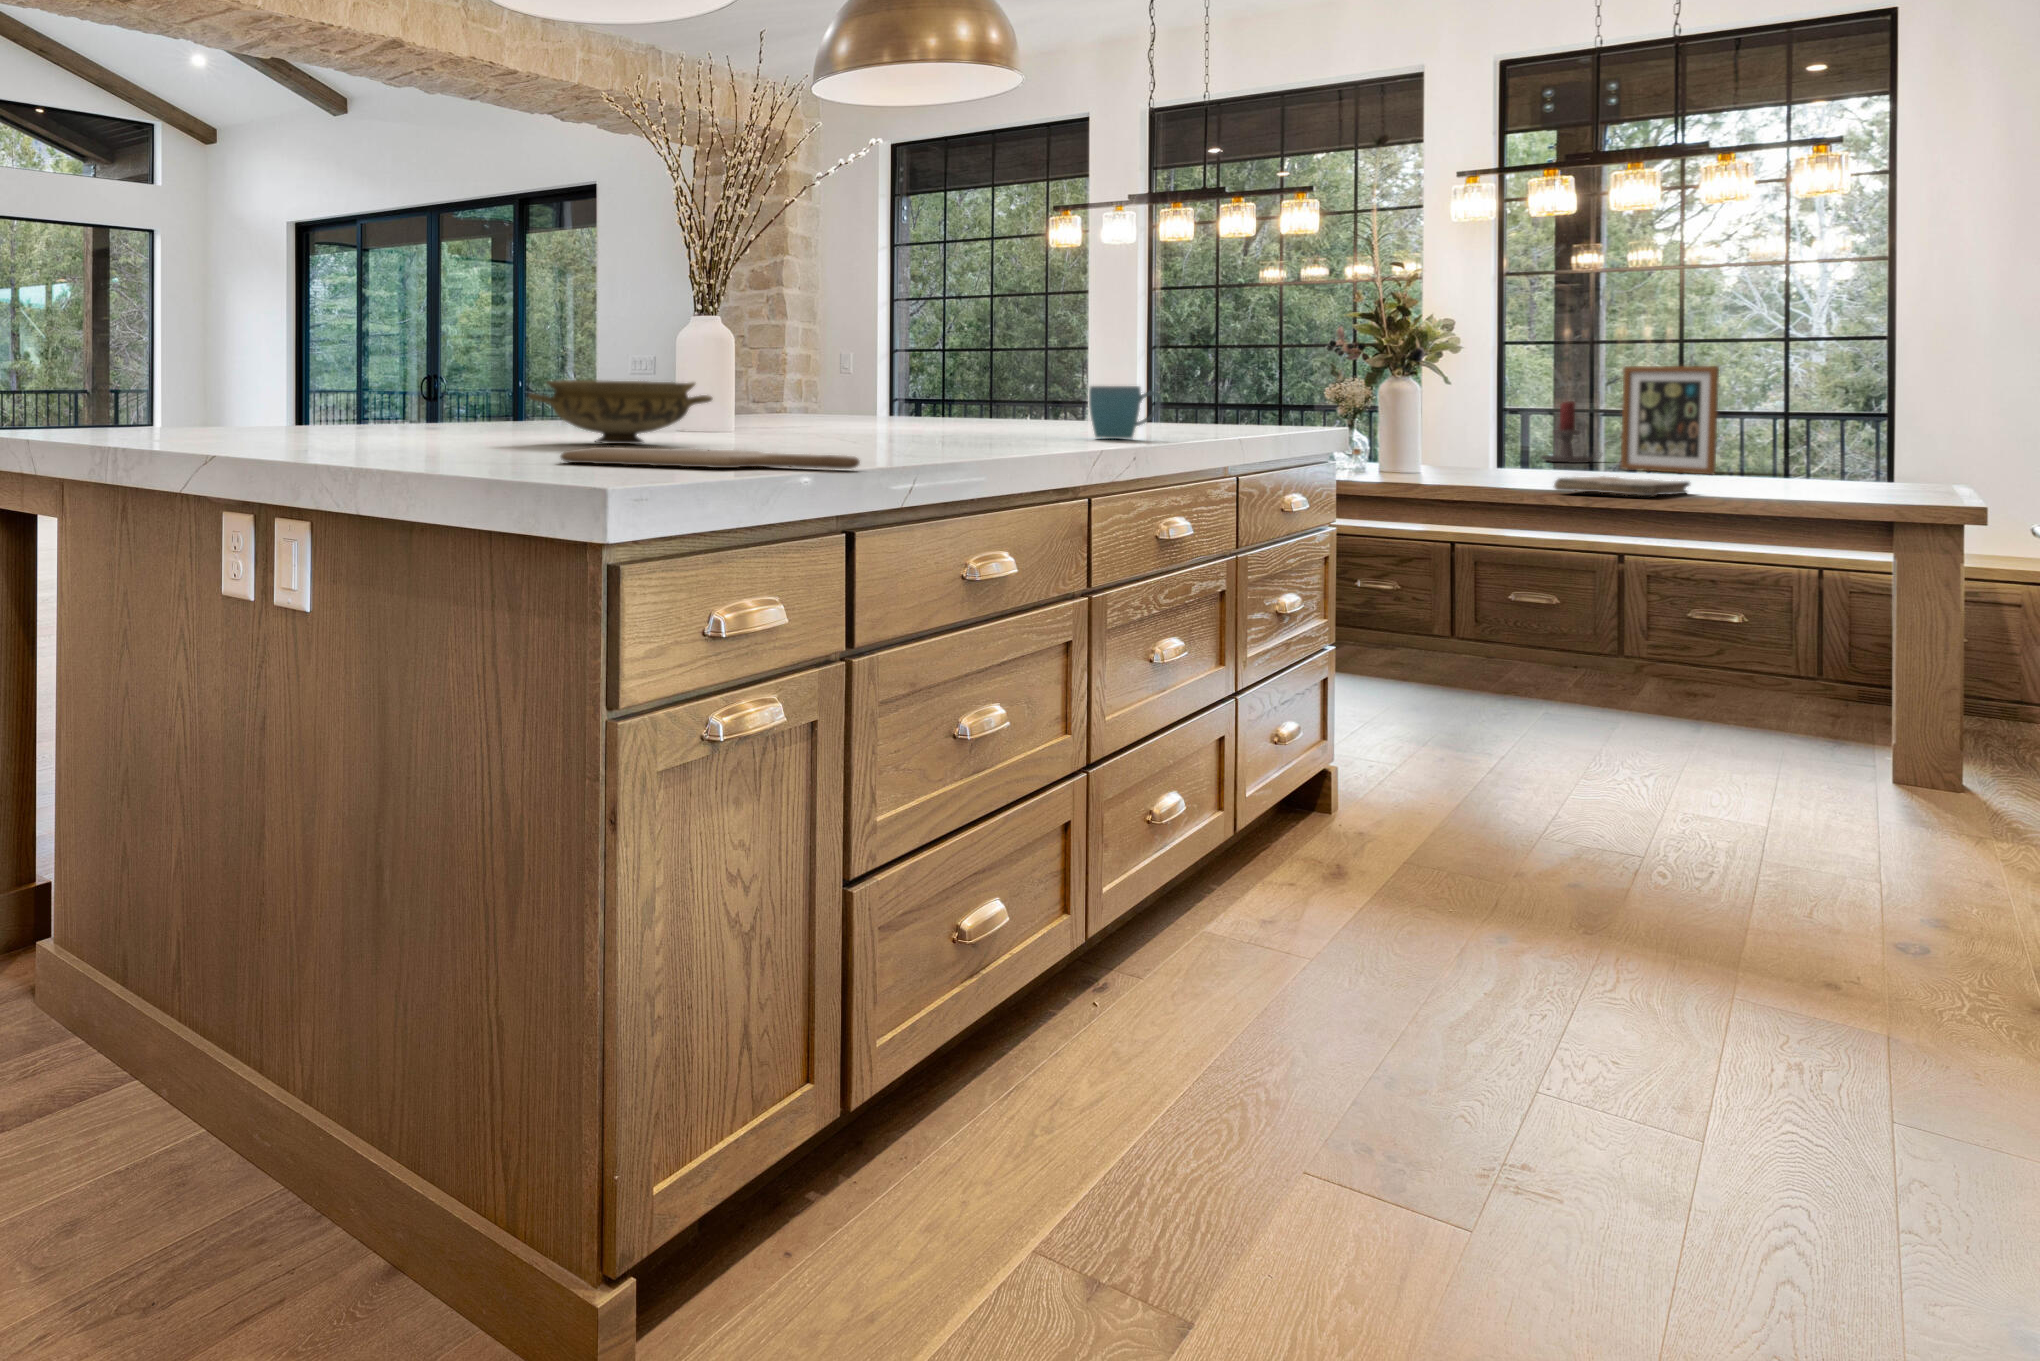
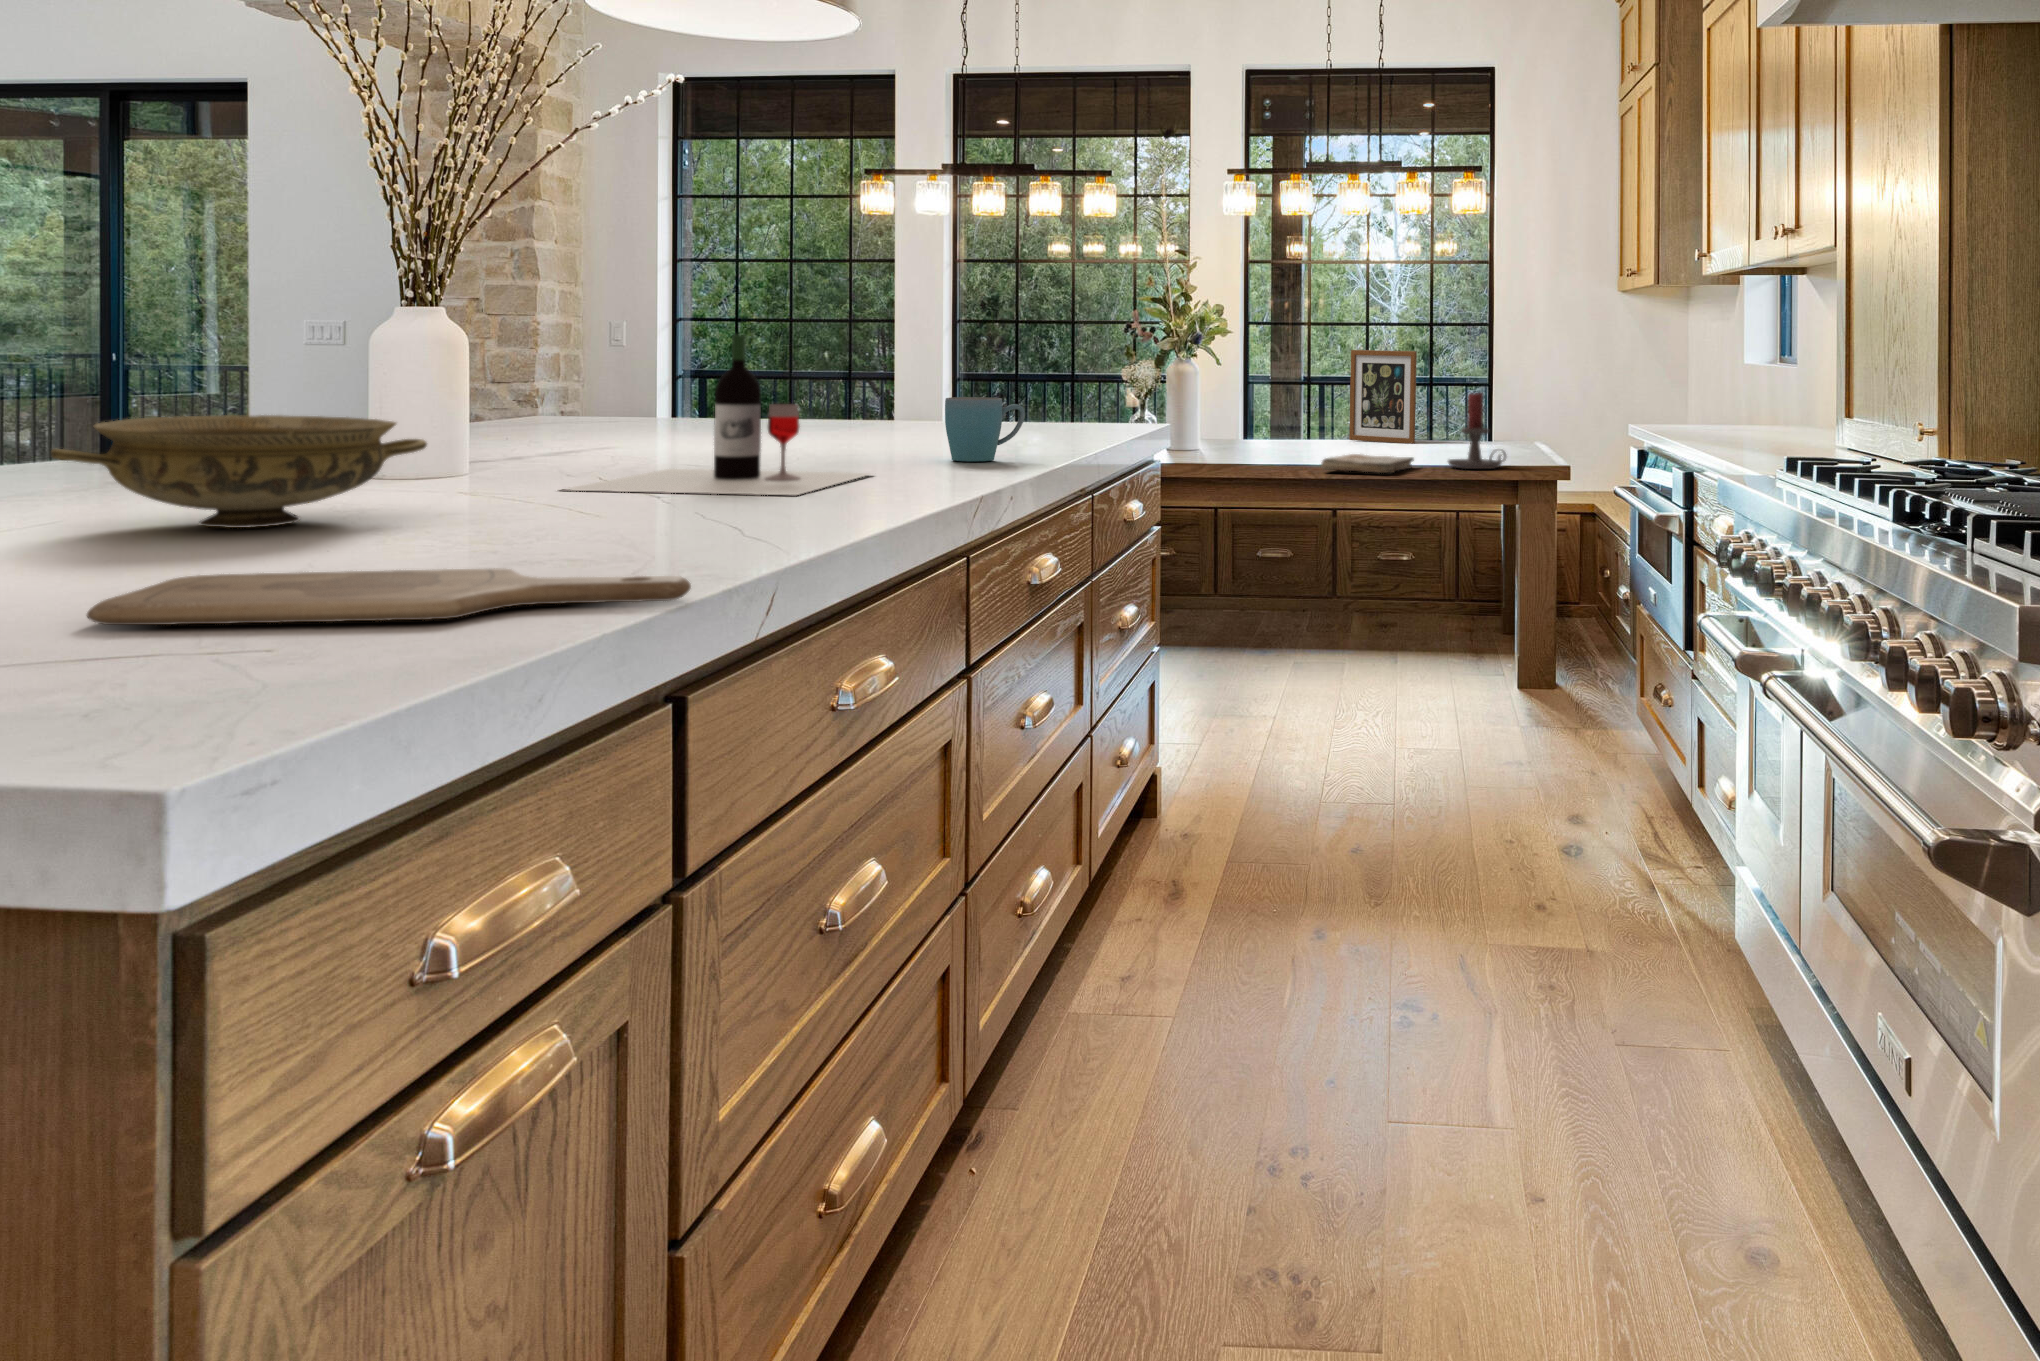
wine bottle: none [790,330,1023,446] -> present [566,334,869,495]
candle holder: present [1541,401,1601,463] -> present [1448,393,1506,469]

